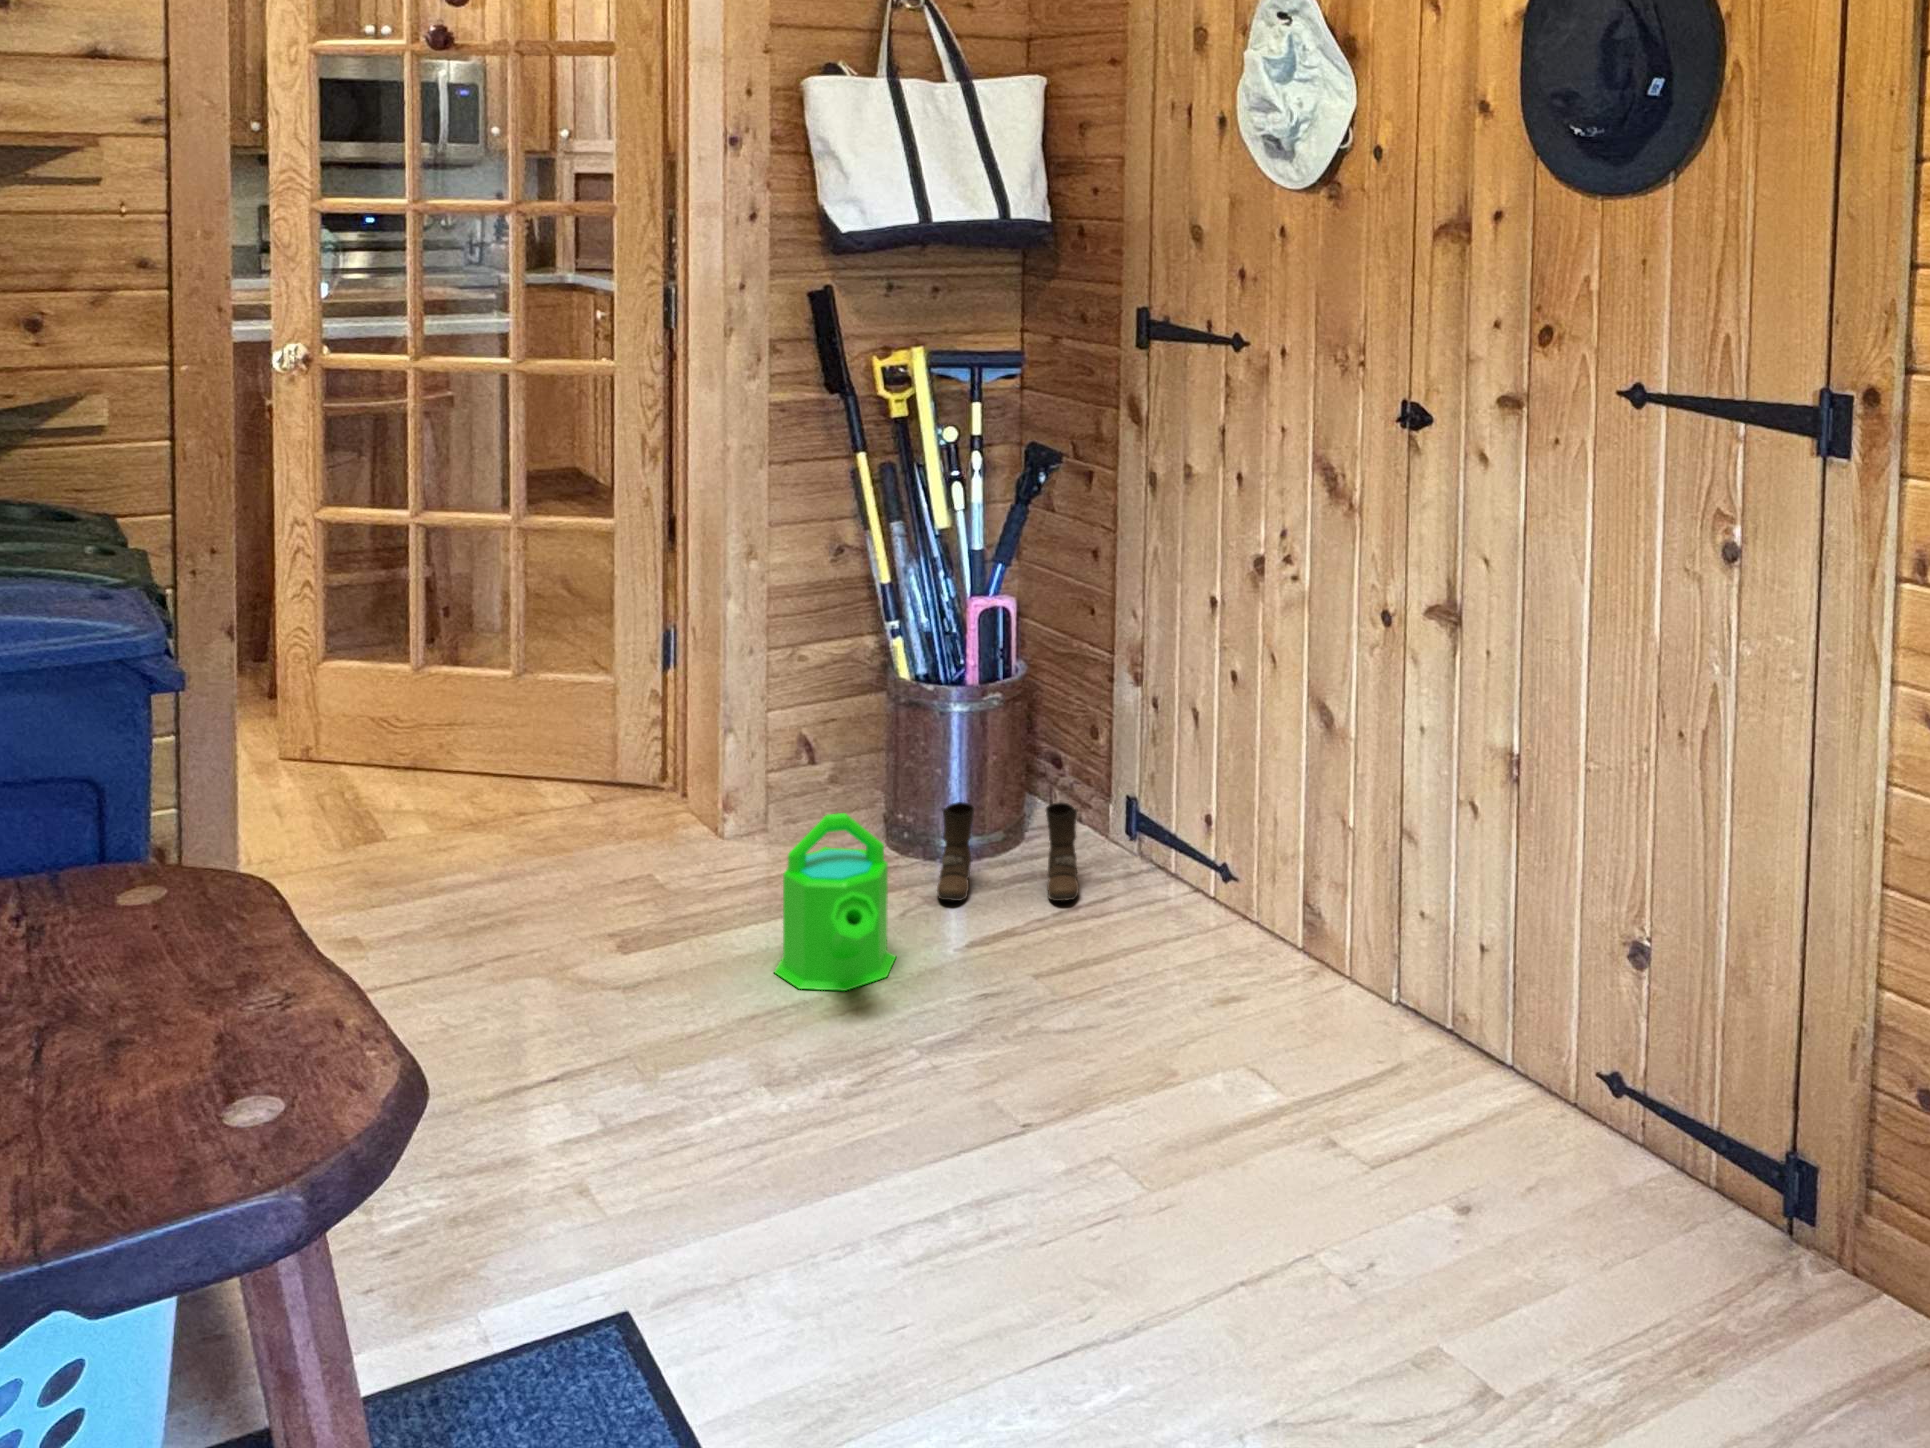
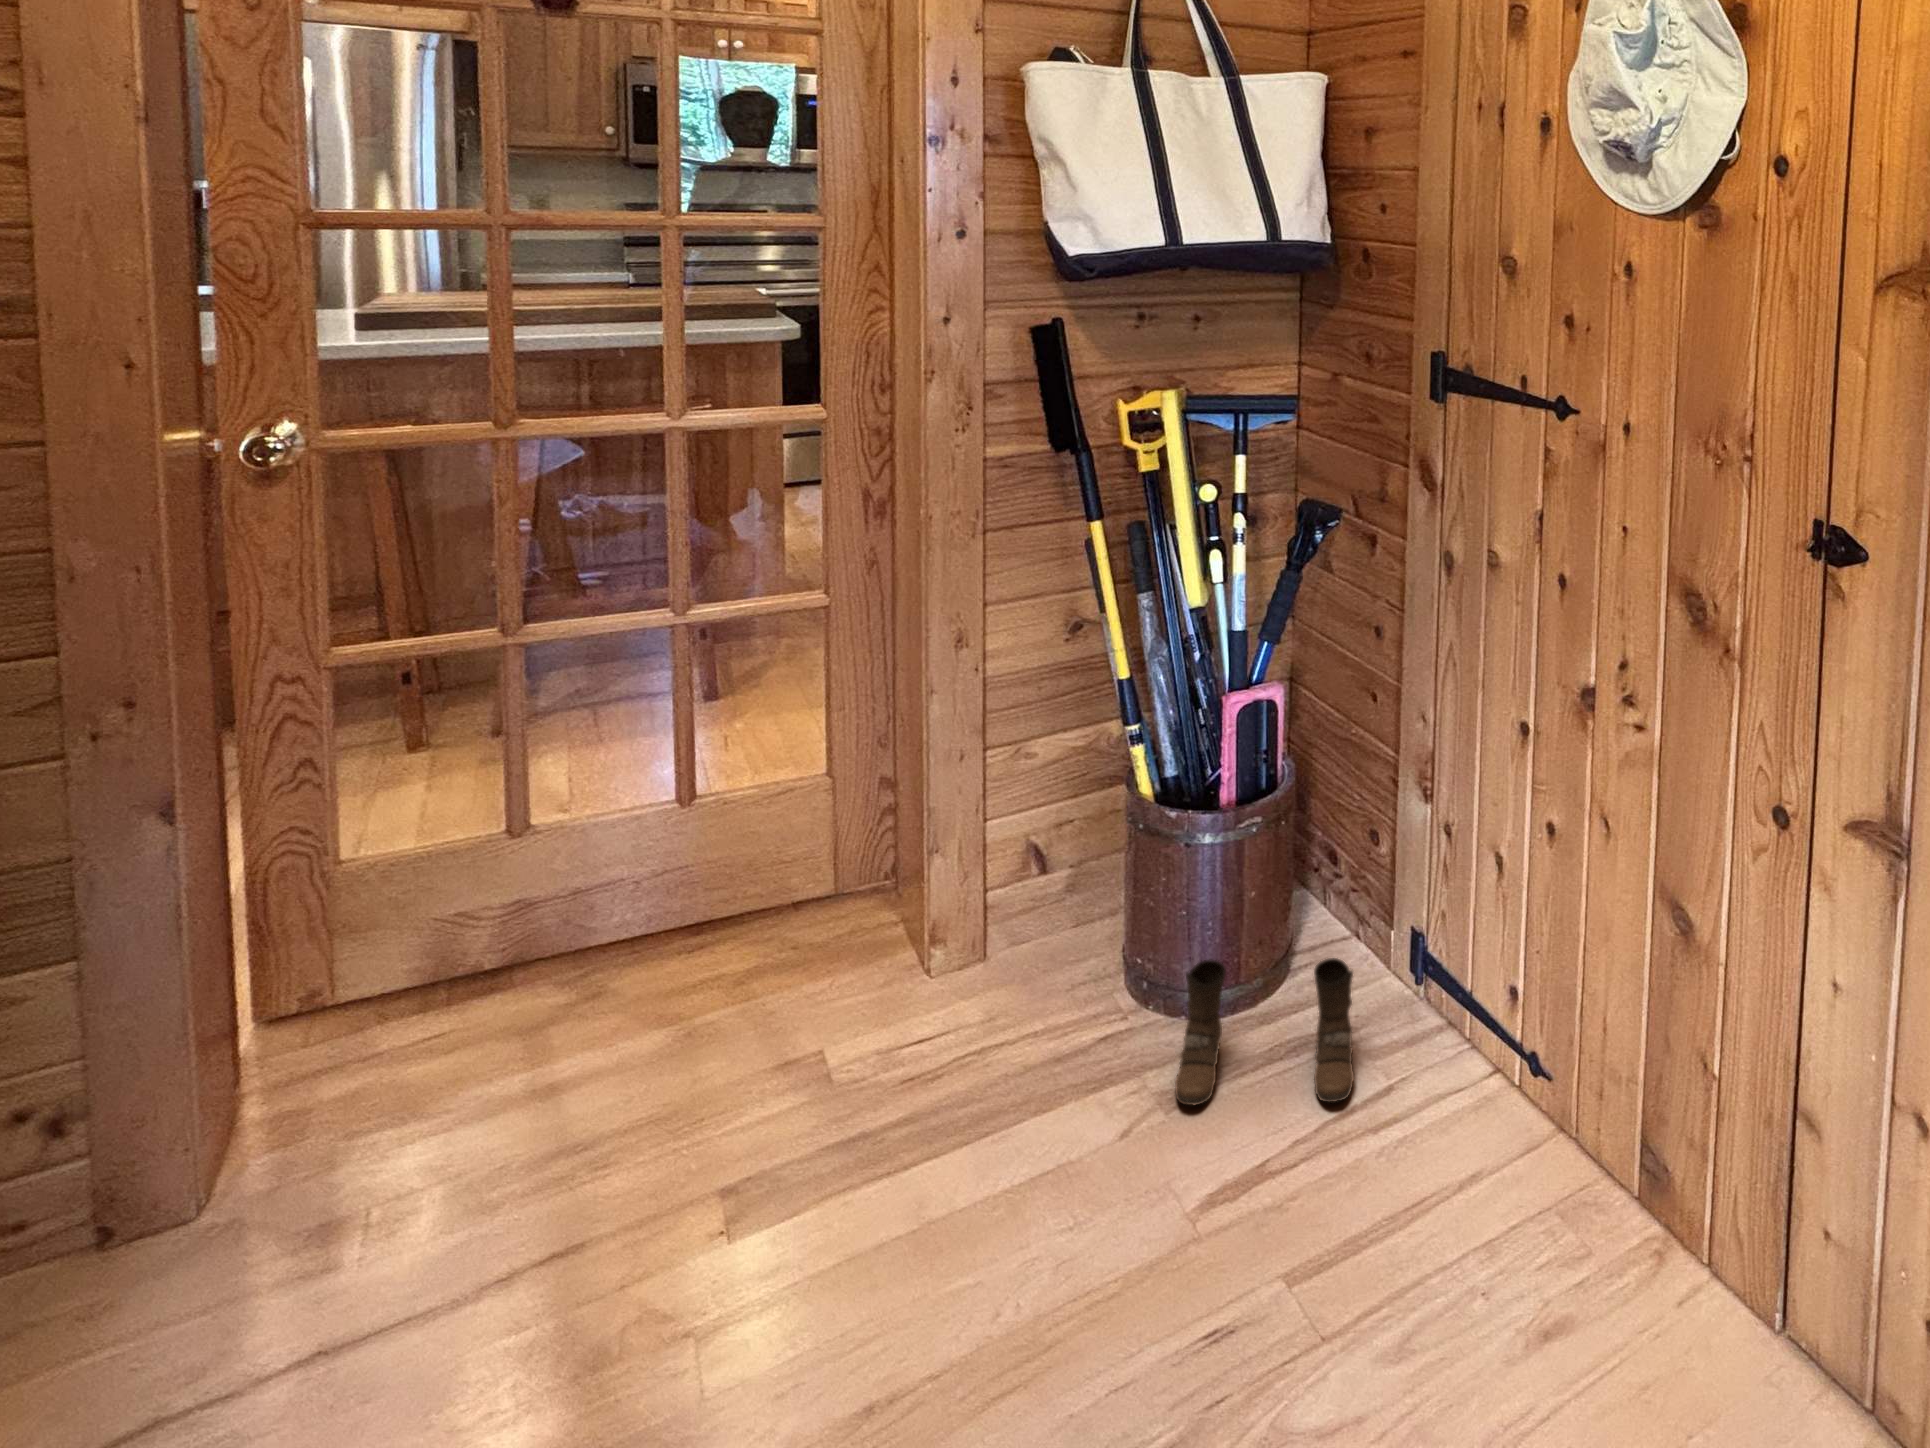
watering can: present [775,813,896,991] -> none [931,1052,1106,1322]

